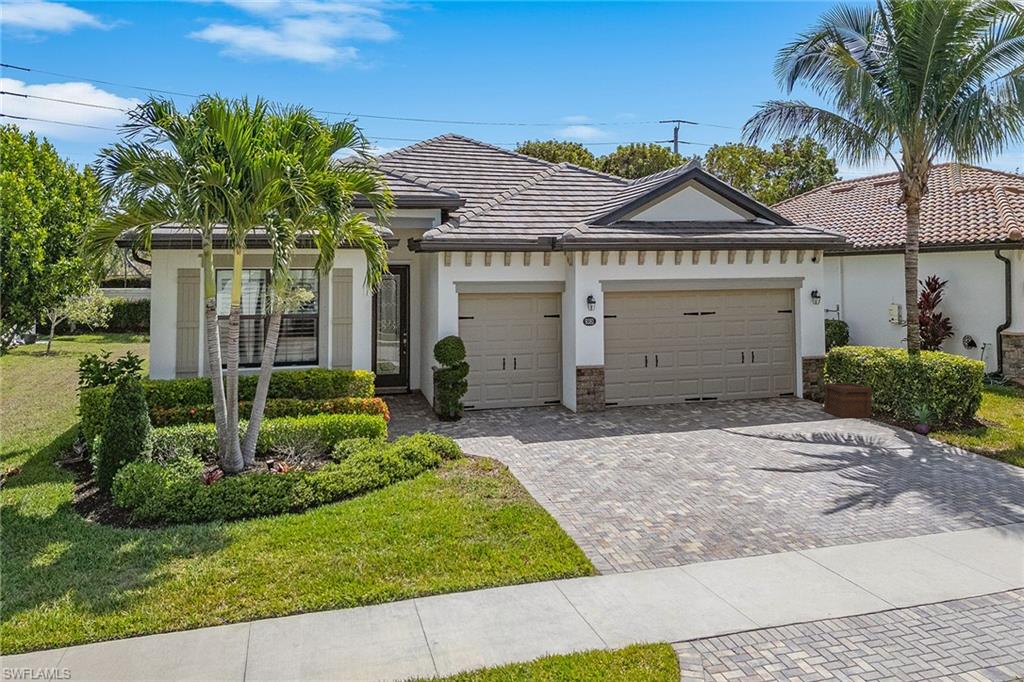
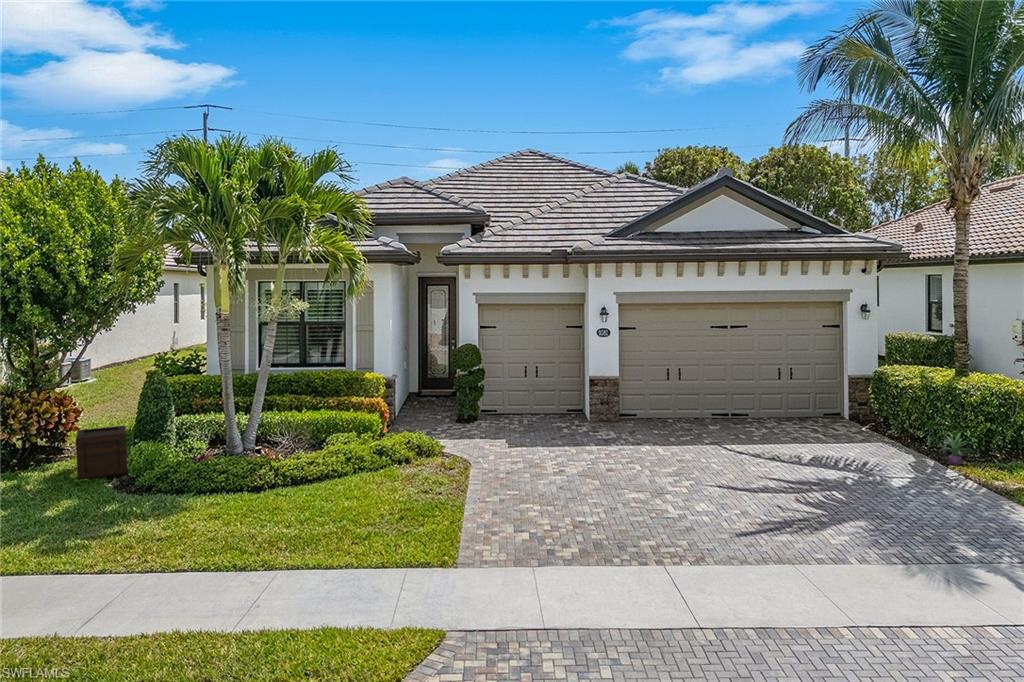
wooden crate: present [824,383,872,418] -> present [76,426,128,480]

